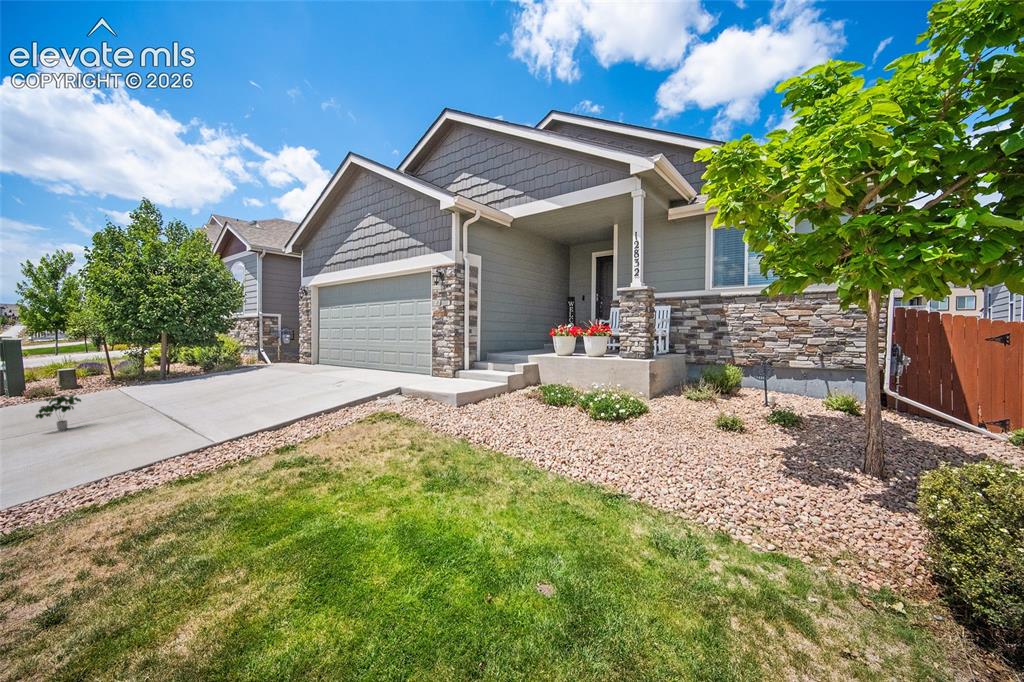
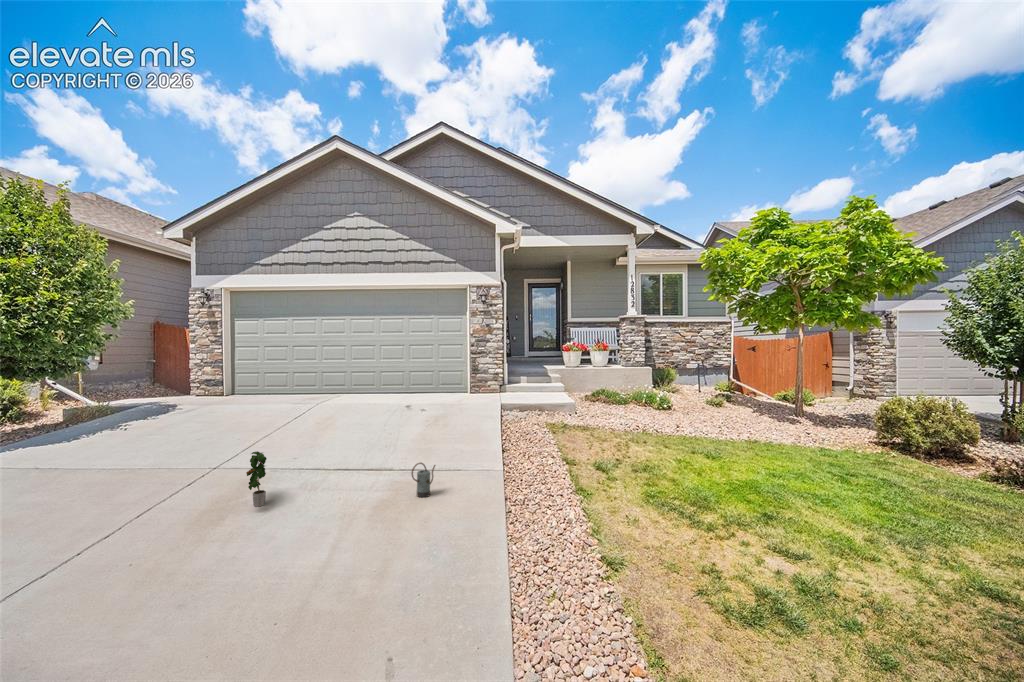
watering can: none [81,422,111,450] -> present [412,463,435,497]

